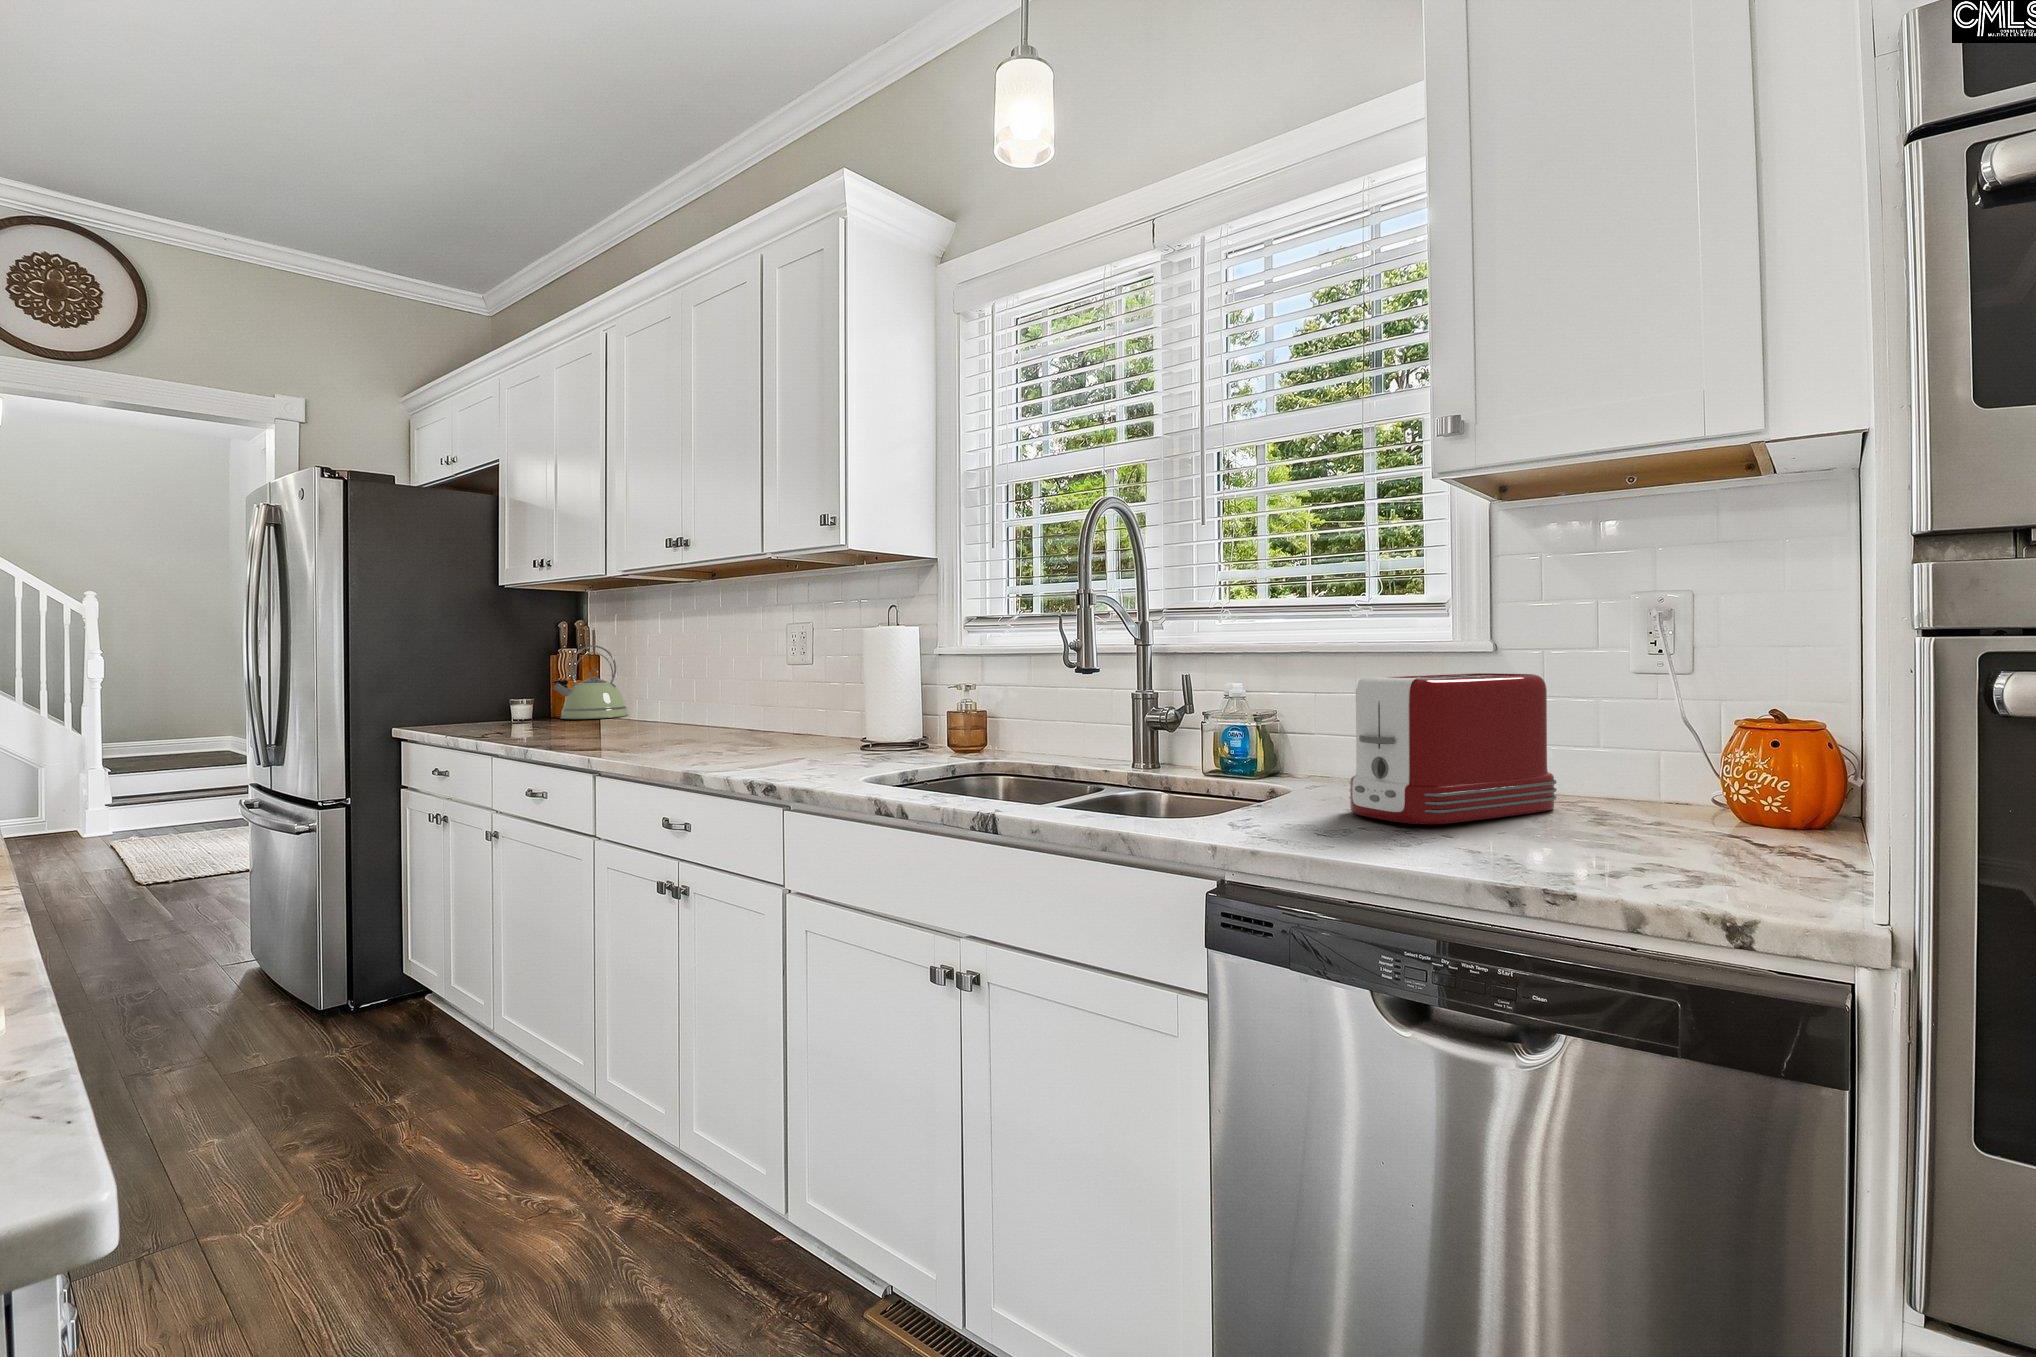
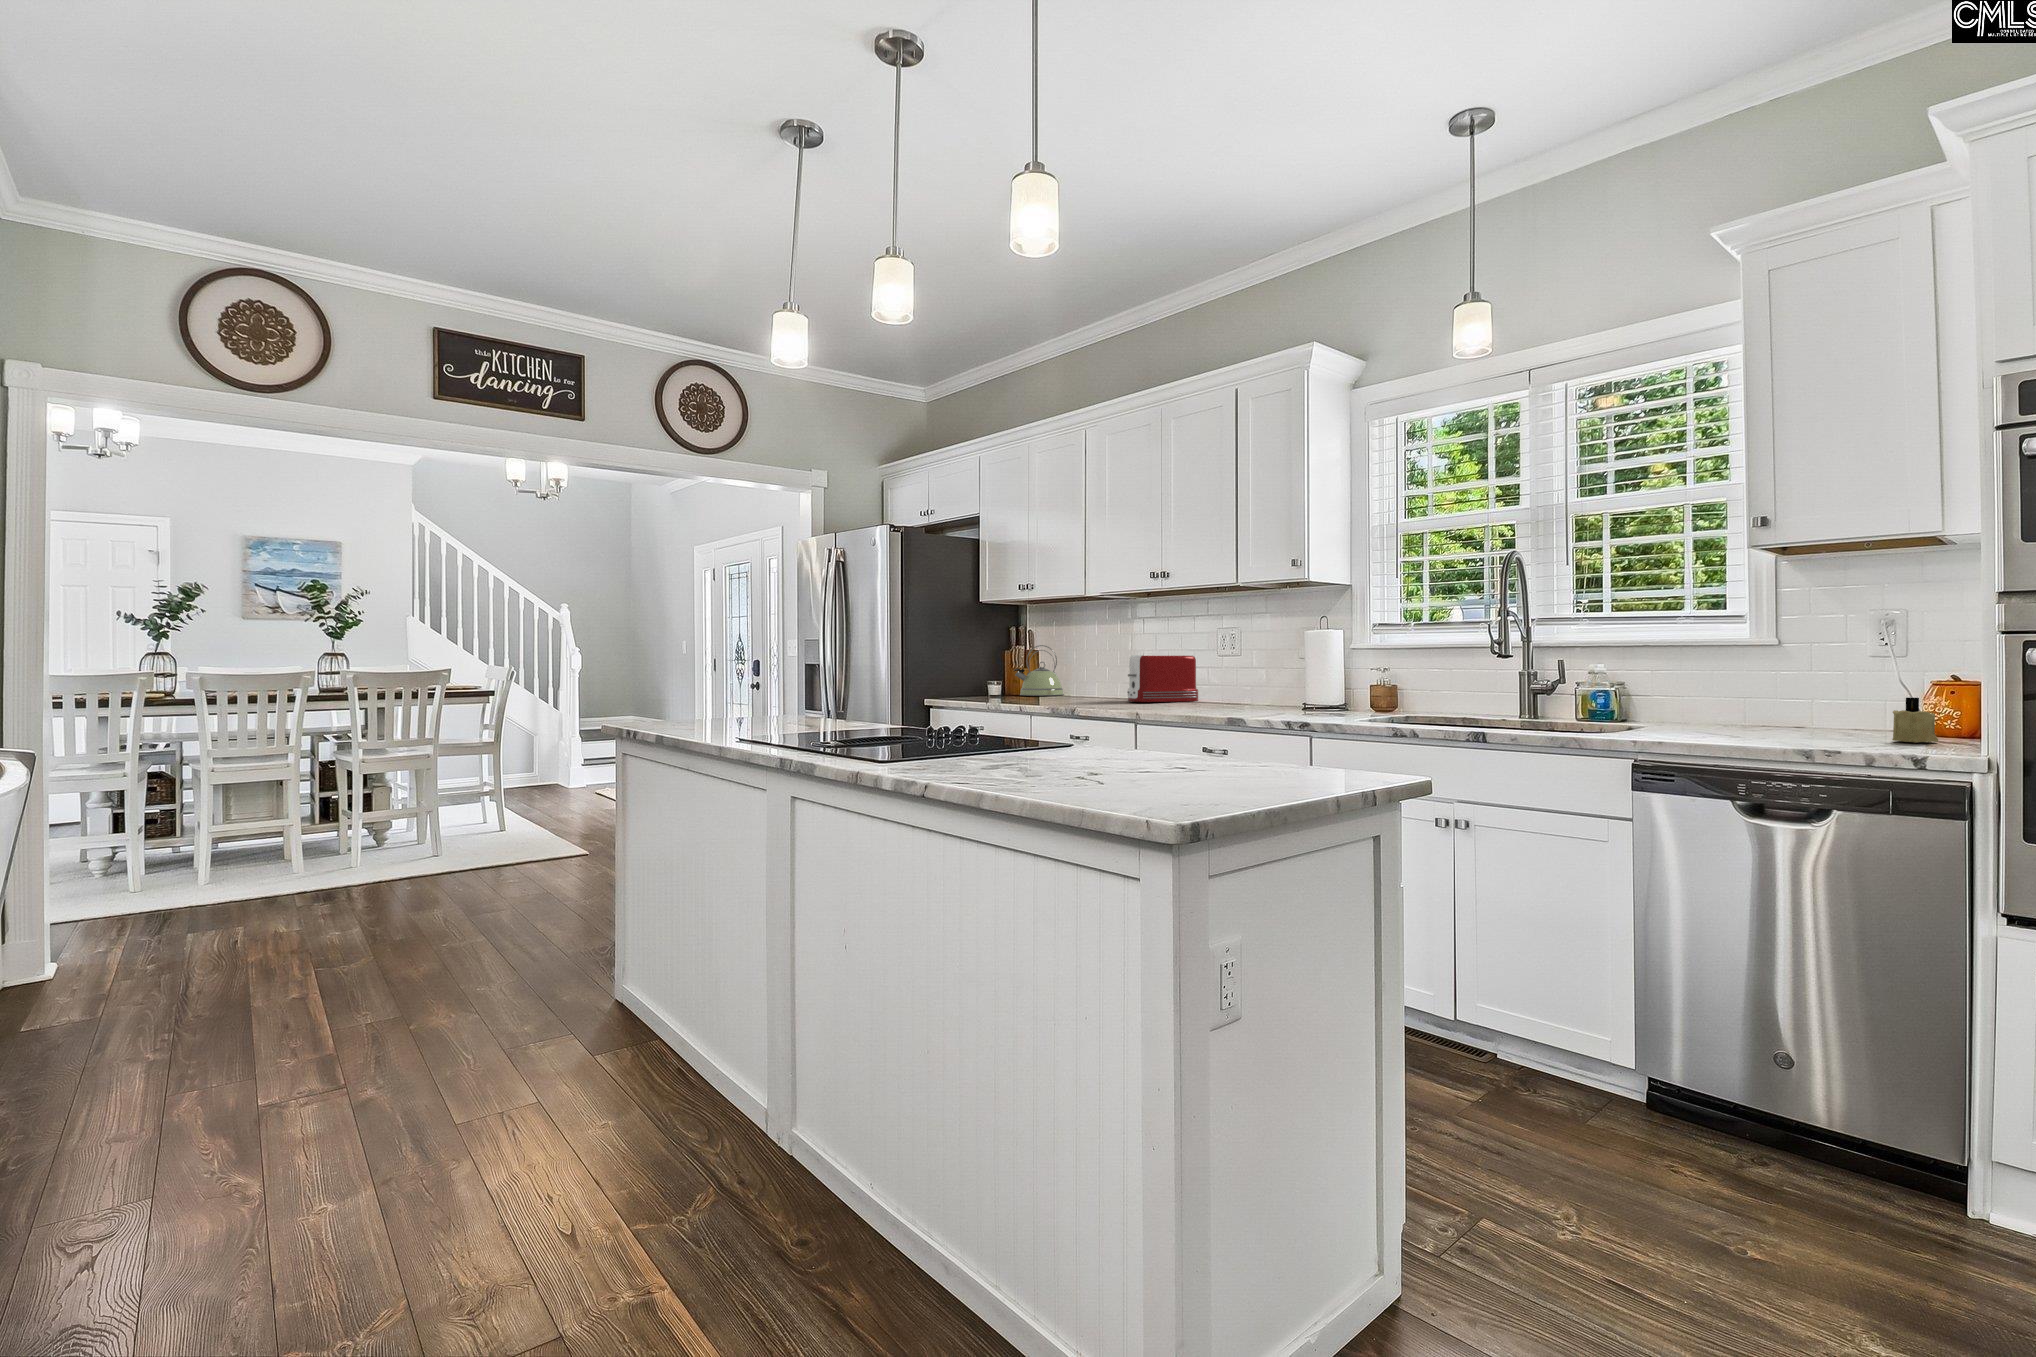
toaster: present [1349,673,1557,824] -> present [1127,655,1198,702]
candle: none [1628,761,1703,849] -> present [1892,698,1938,743]

